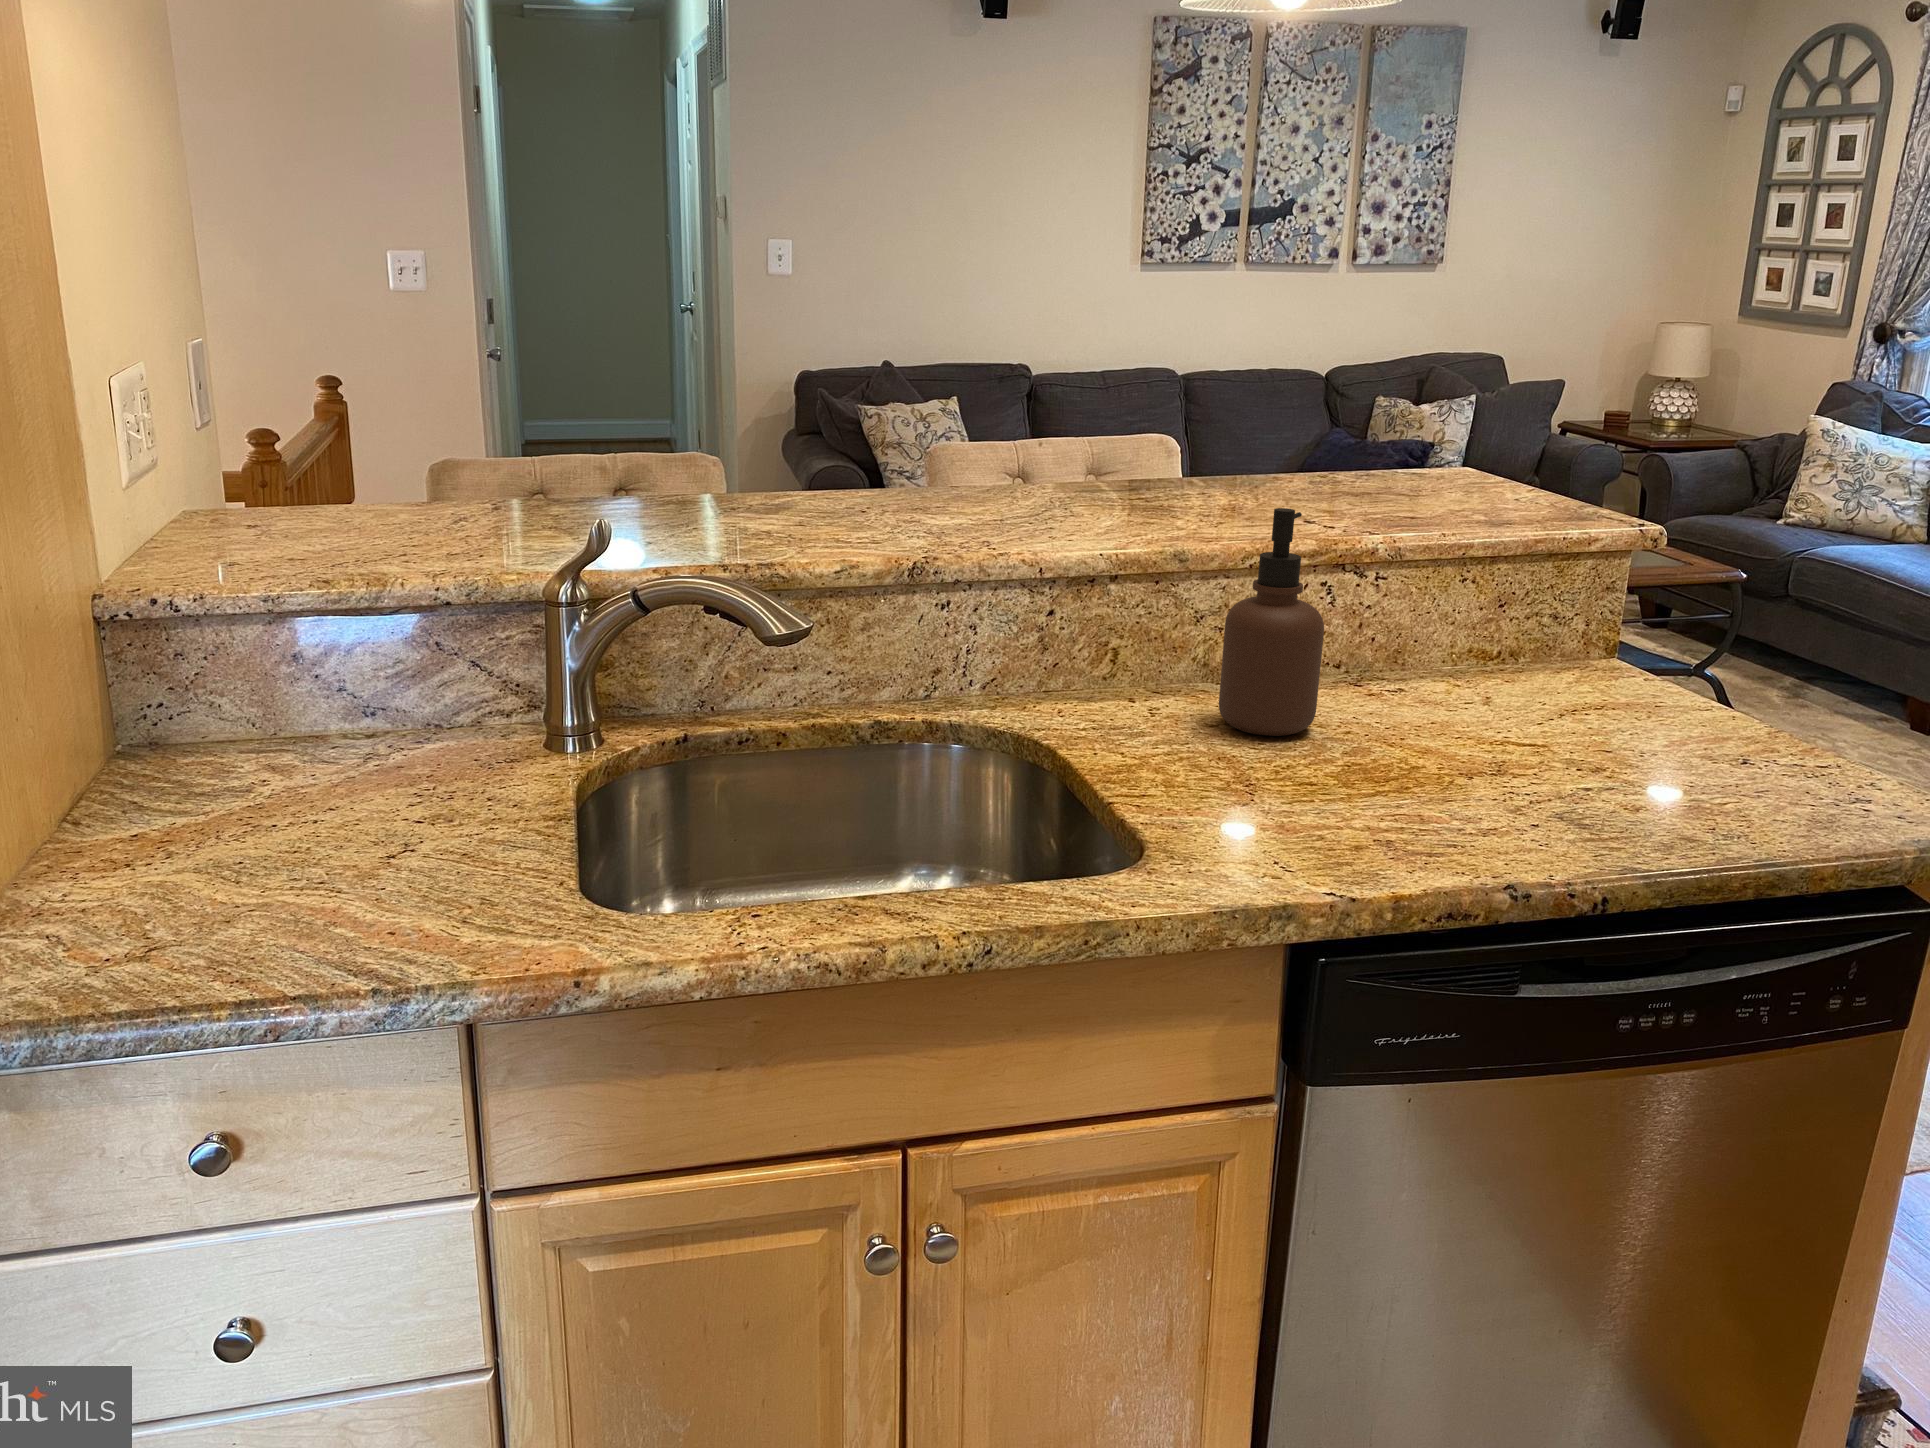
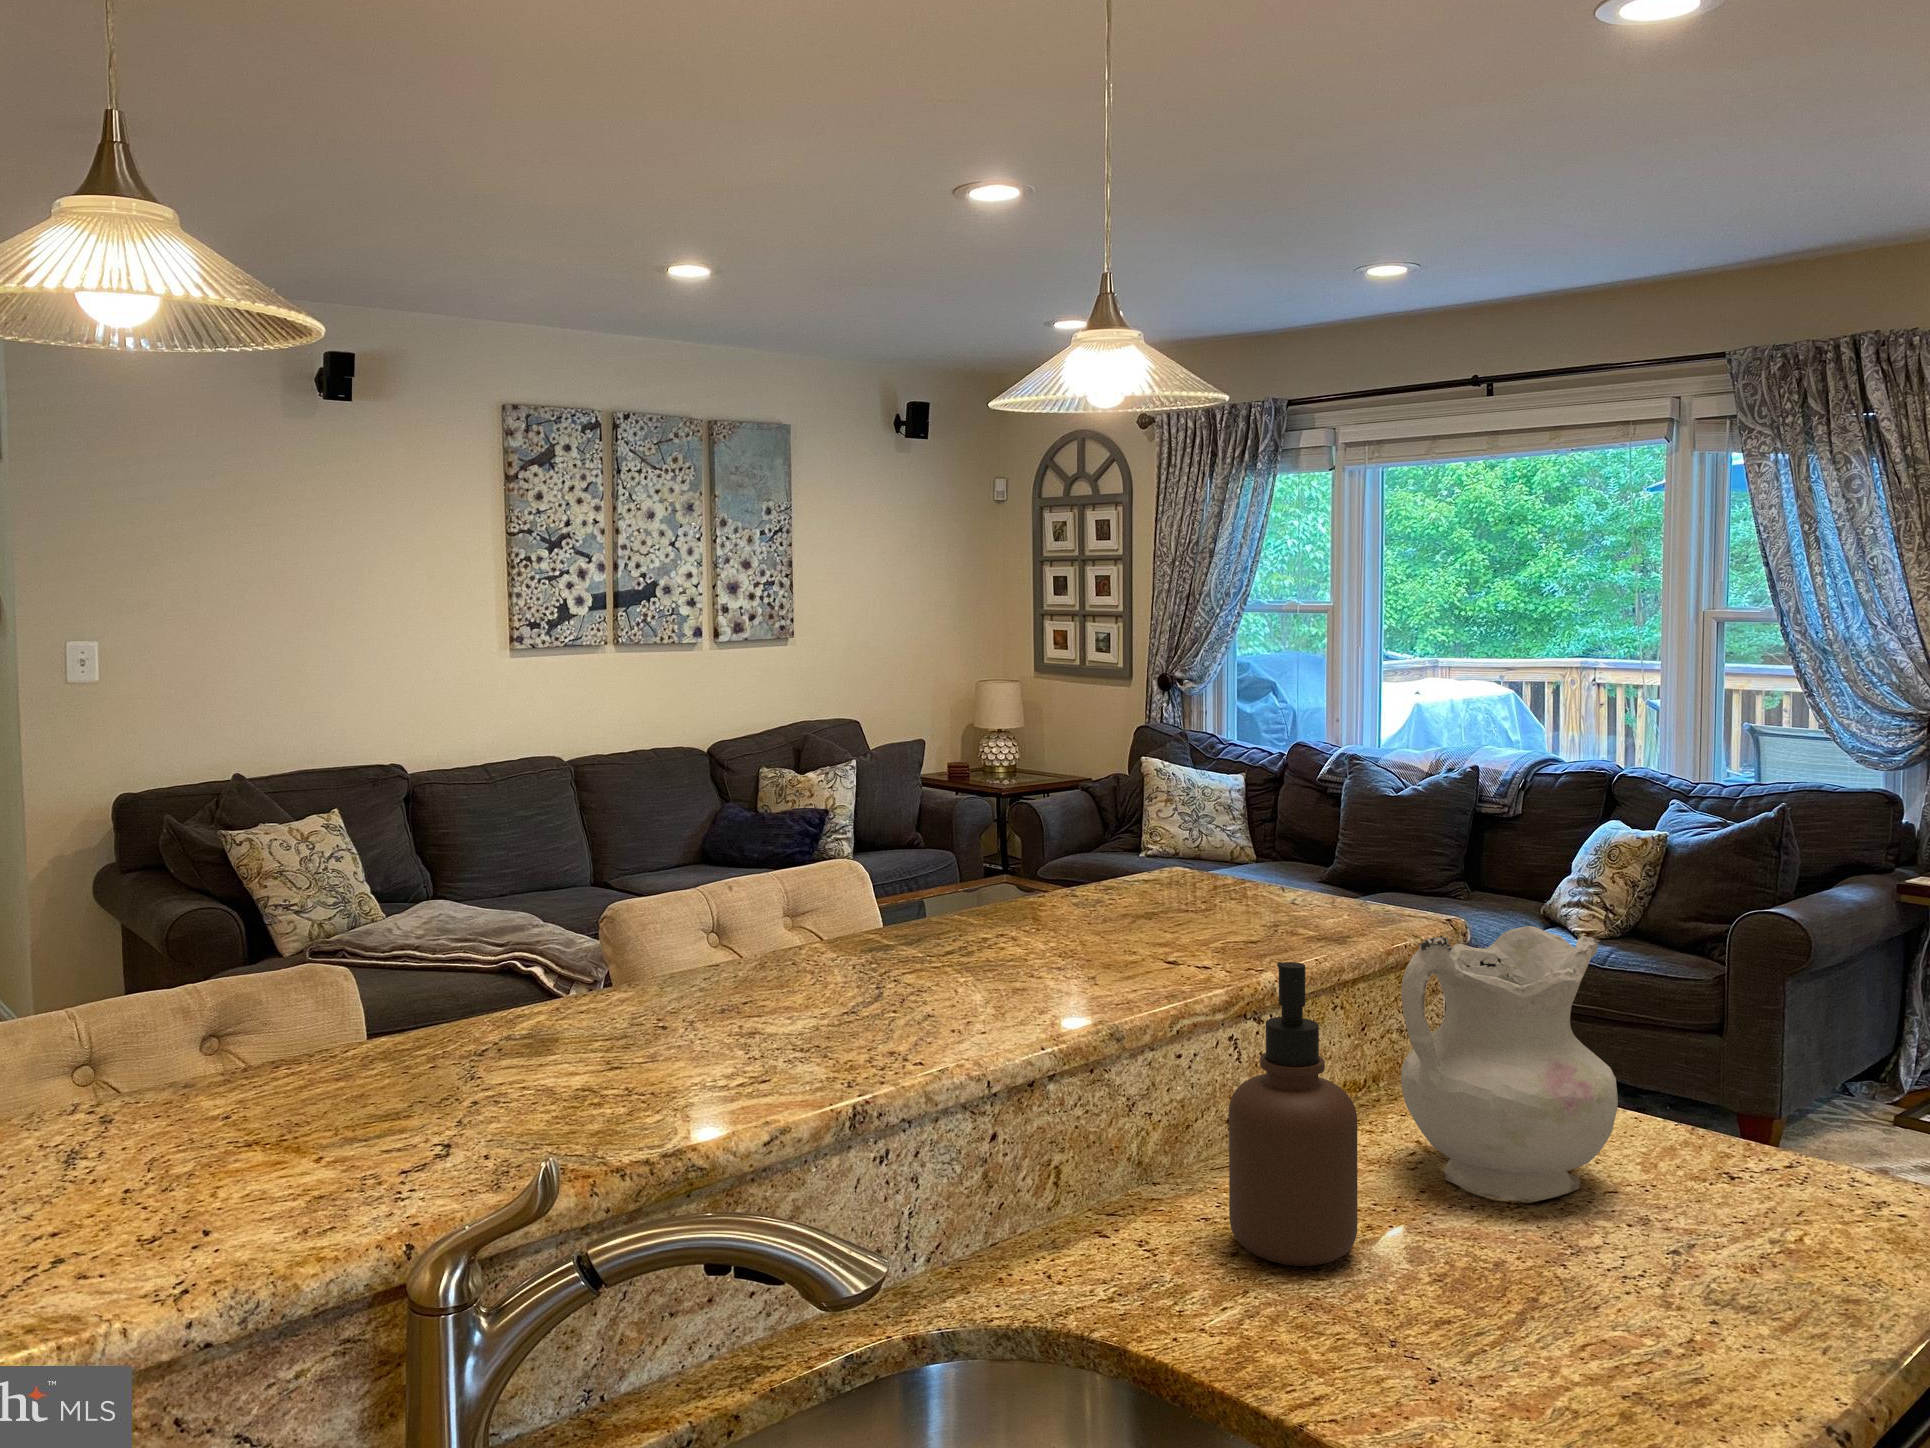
ceramic pitcher: none [1422,511,1631,743] -> present [1401,926,1618,1203]

